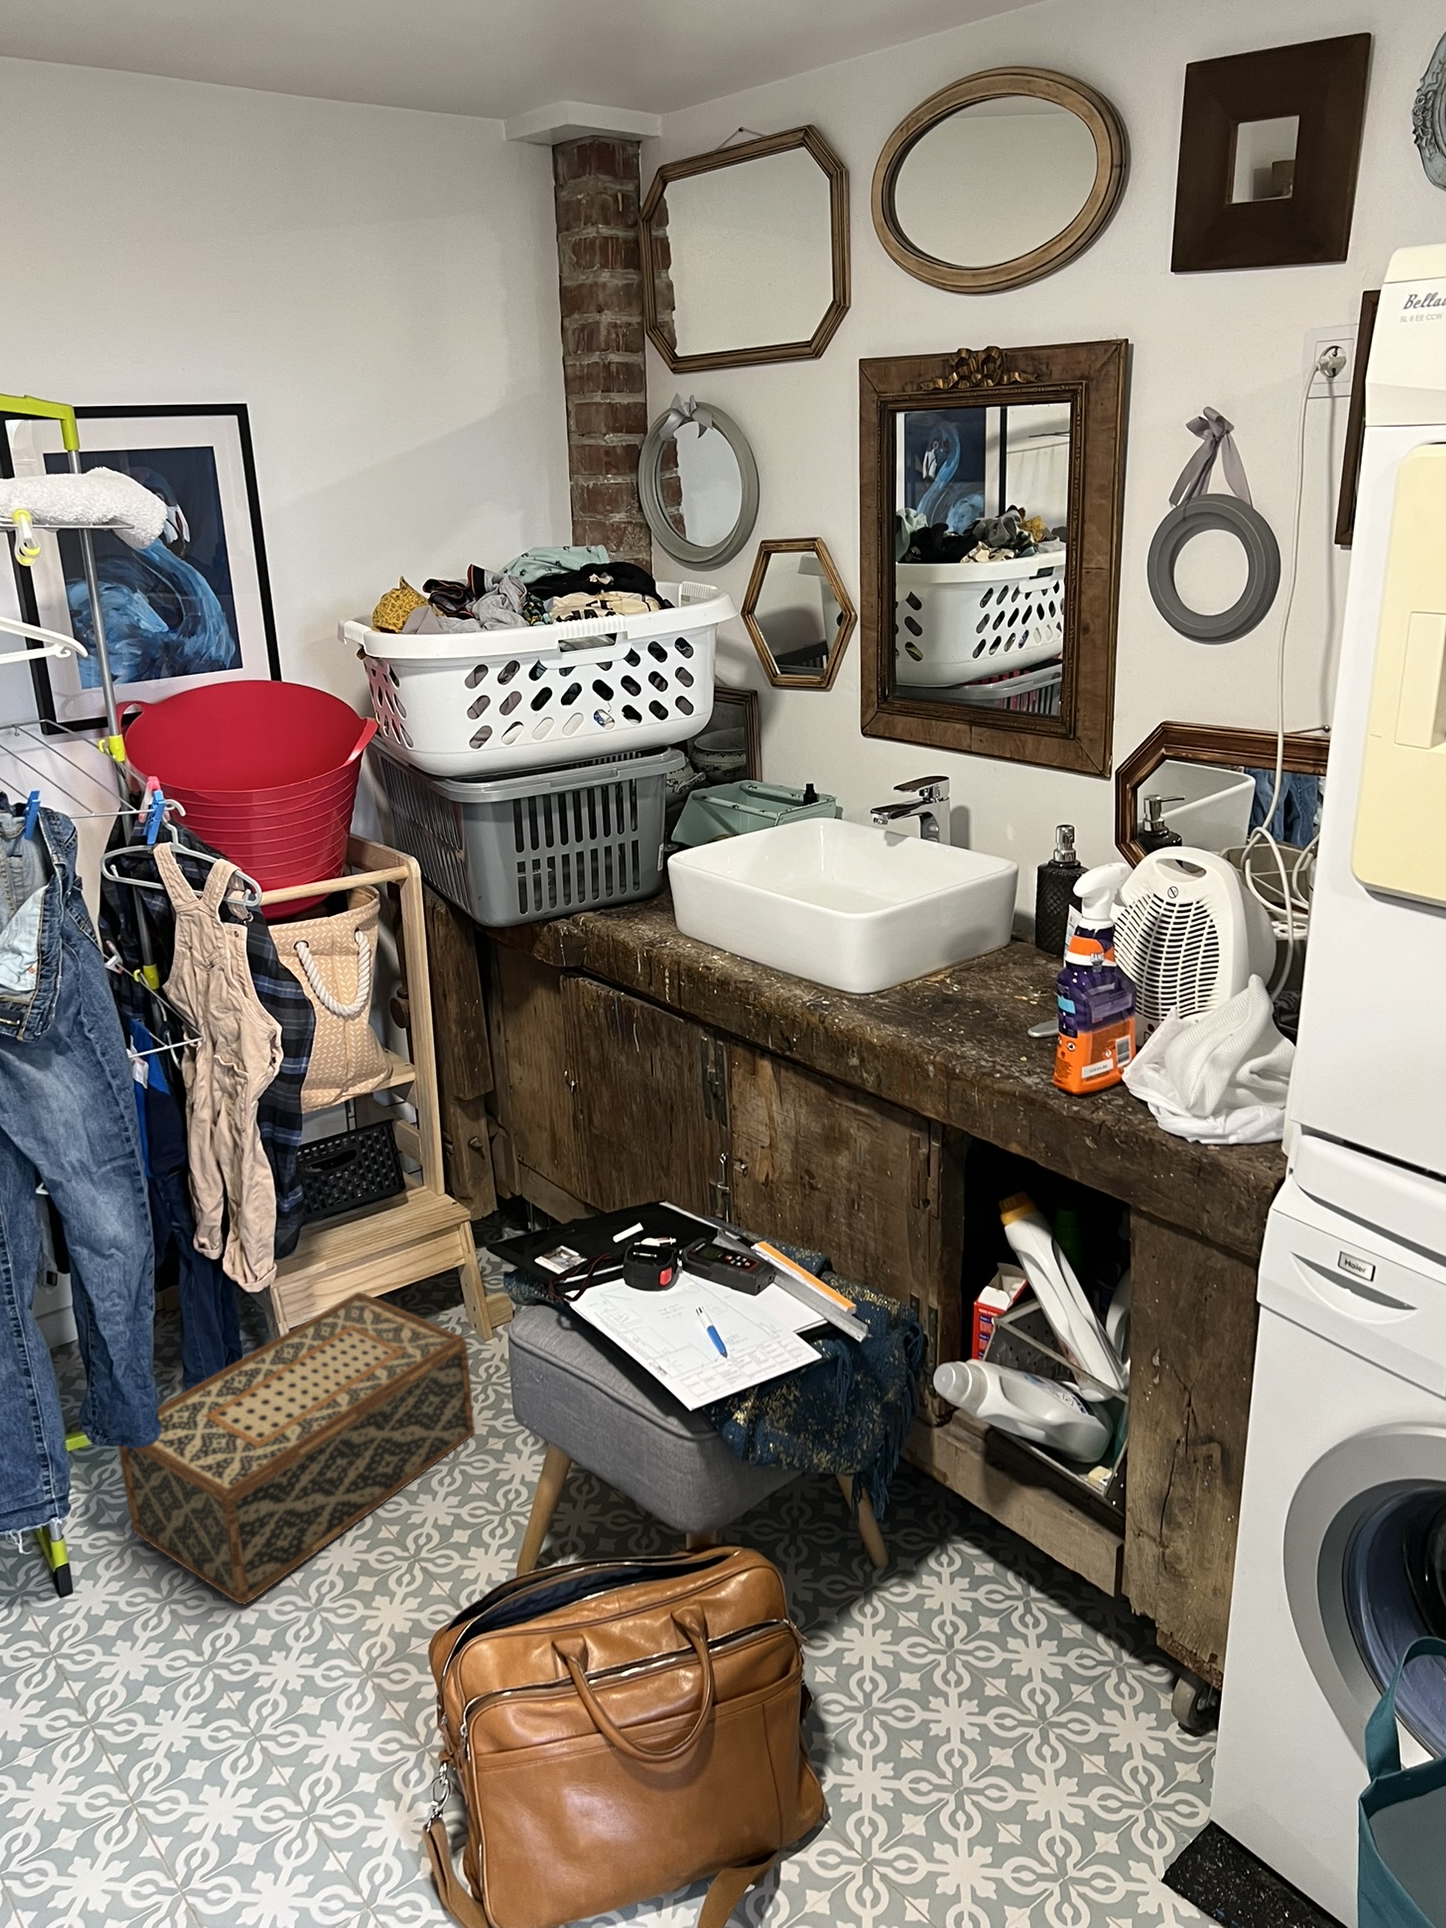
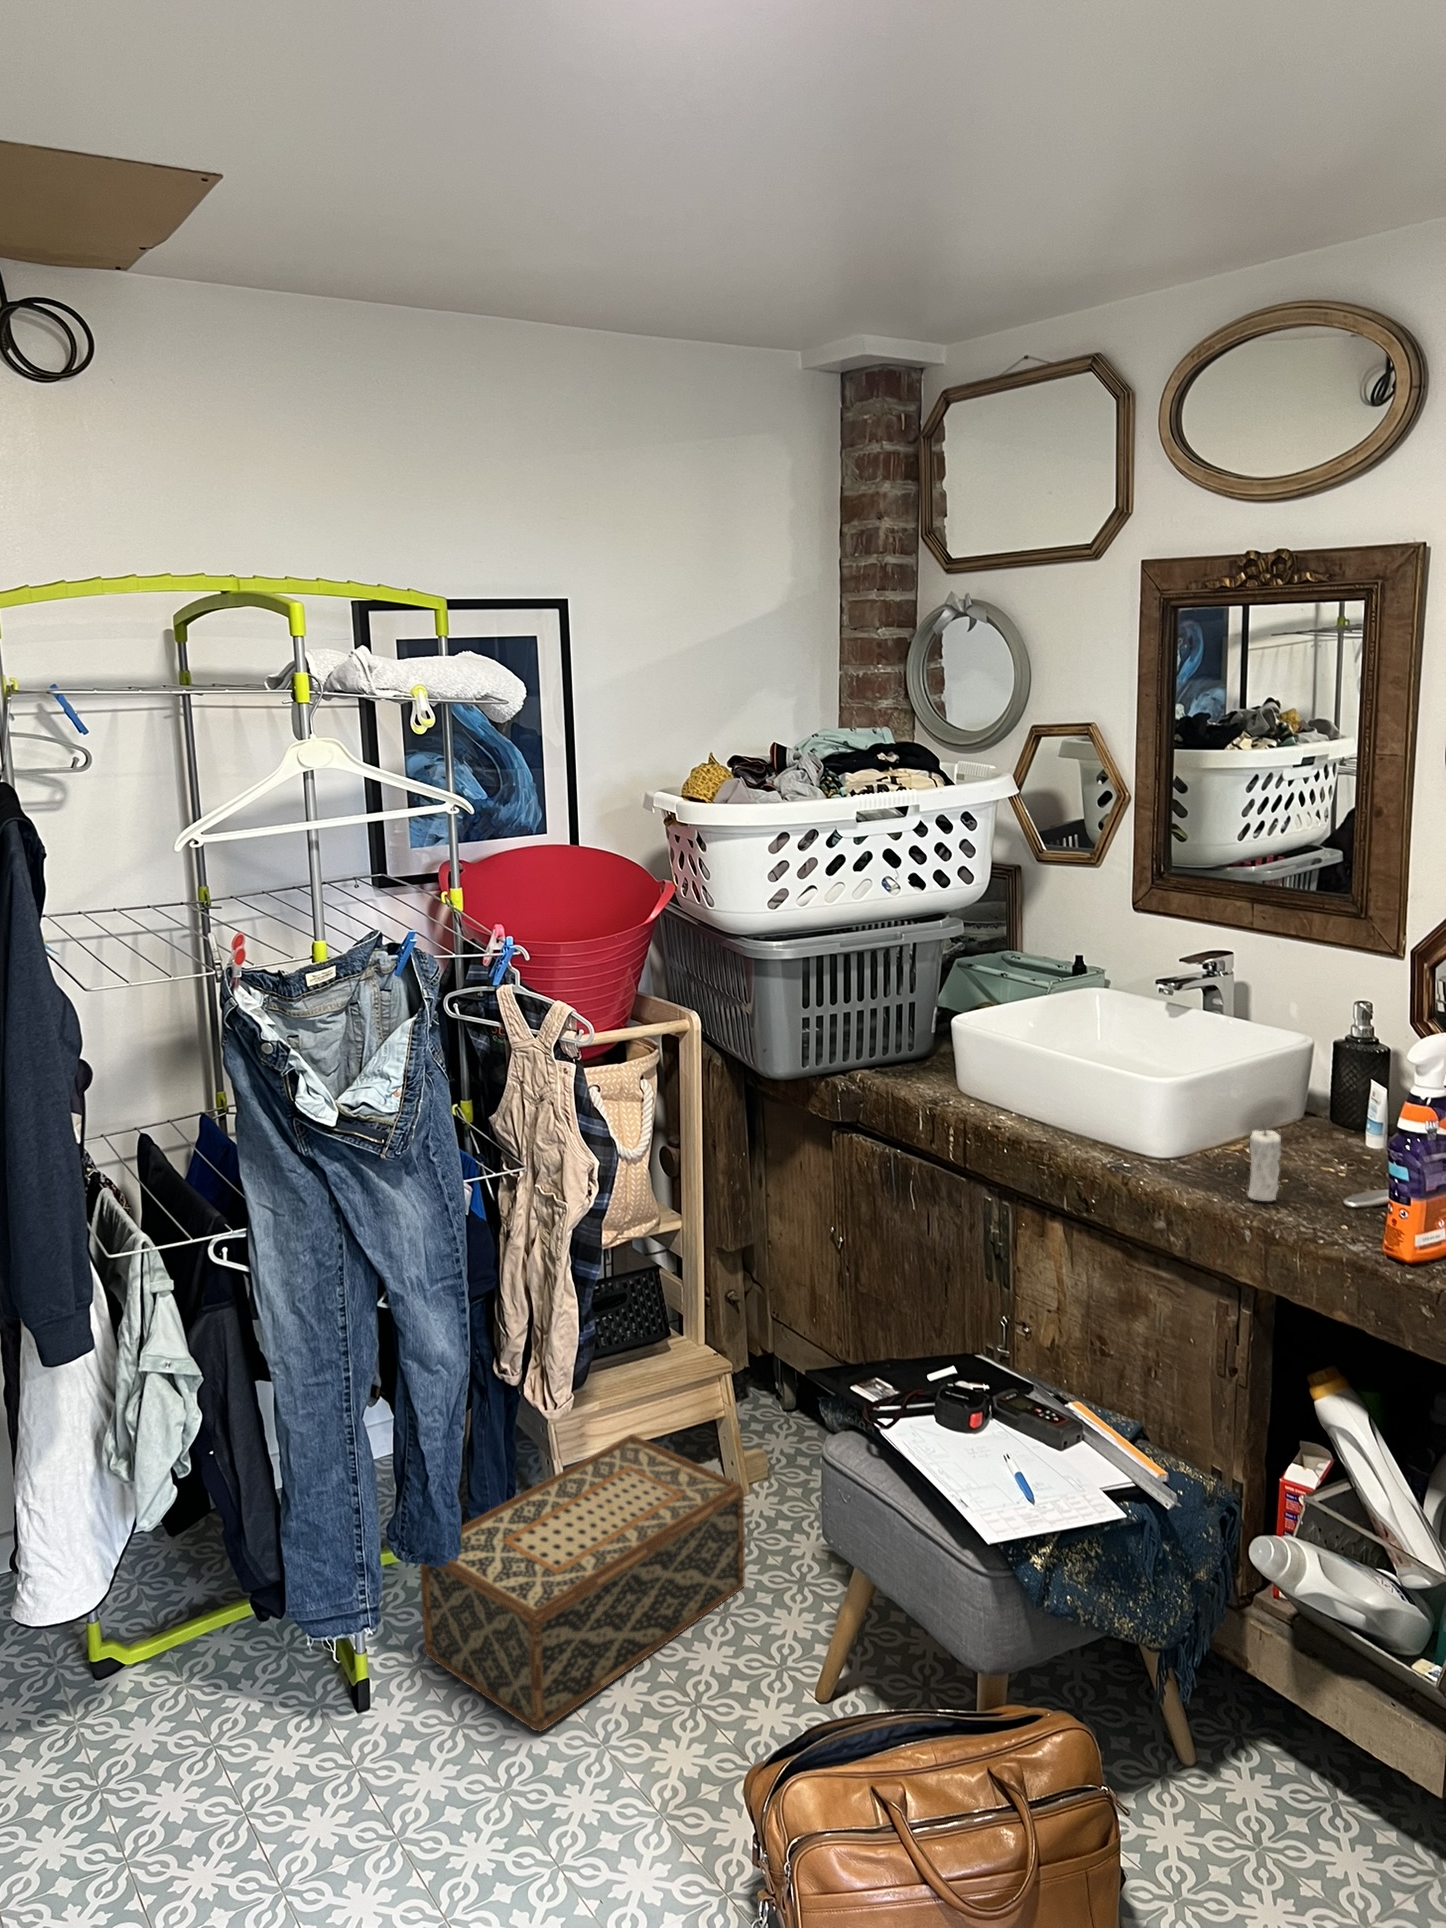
candle: none [934,952,965,1036] -> present [1248,1130,1281,1201]

